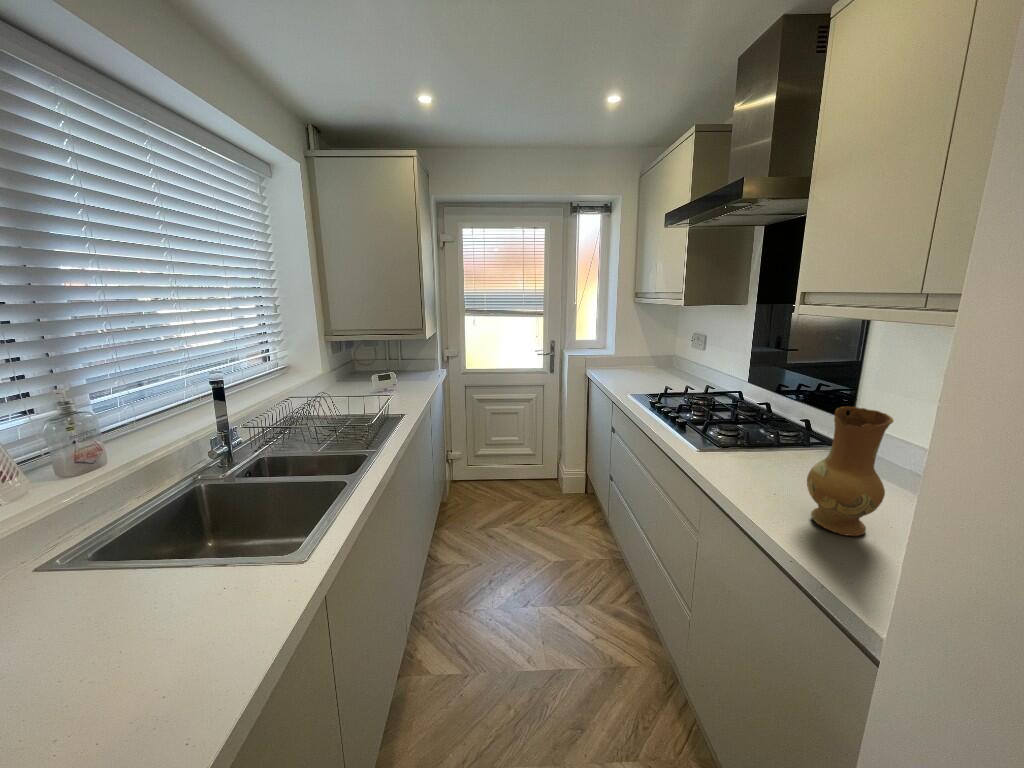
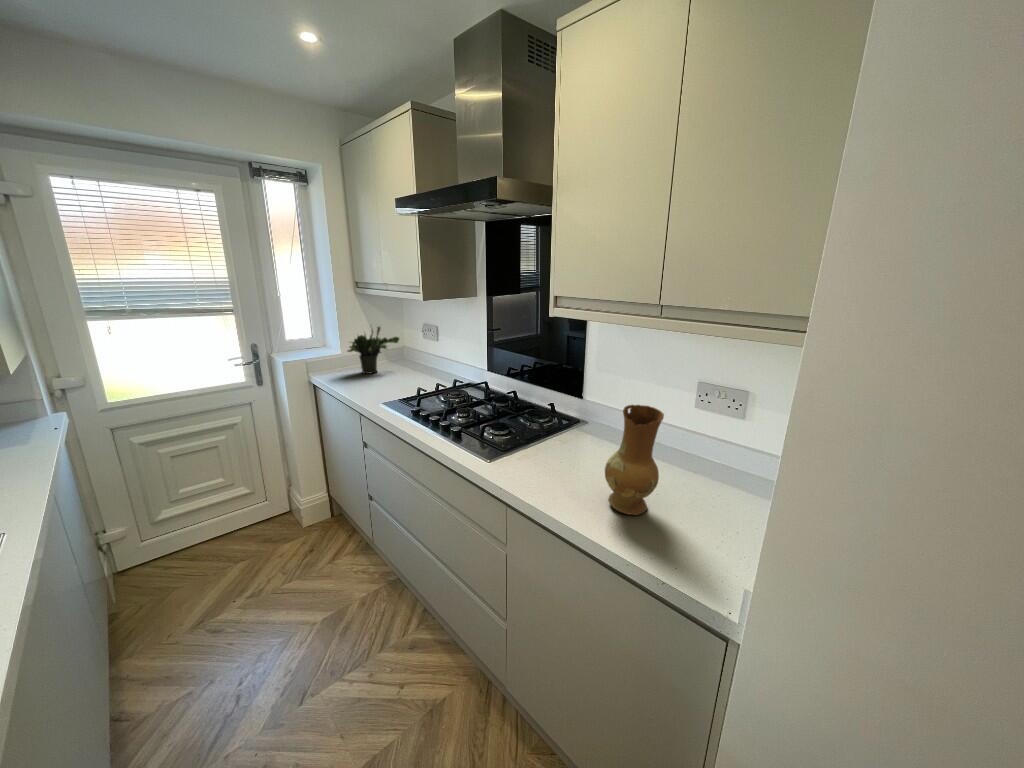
potted plant: none [617,329,667,374] -> present [347,327,399,374]

